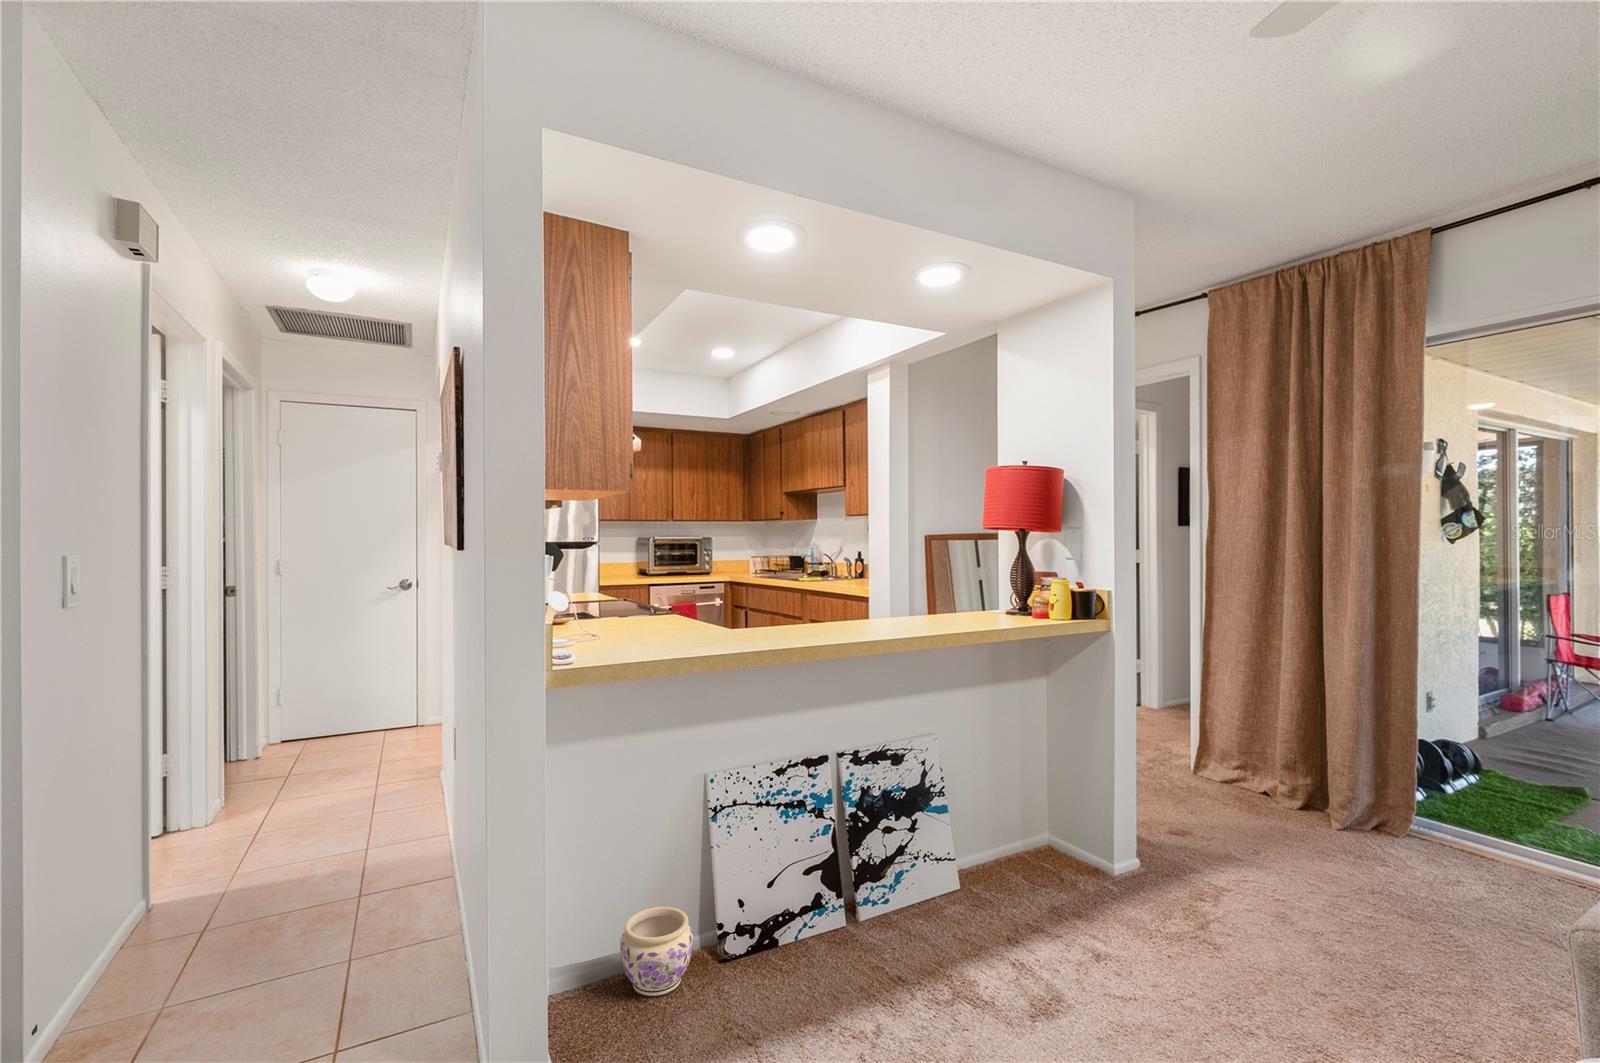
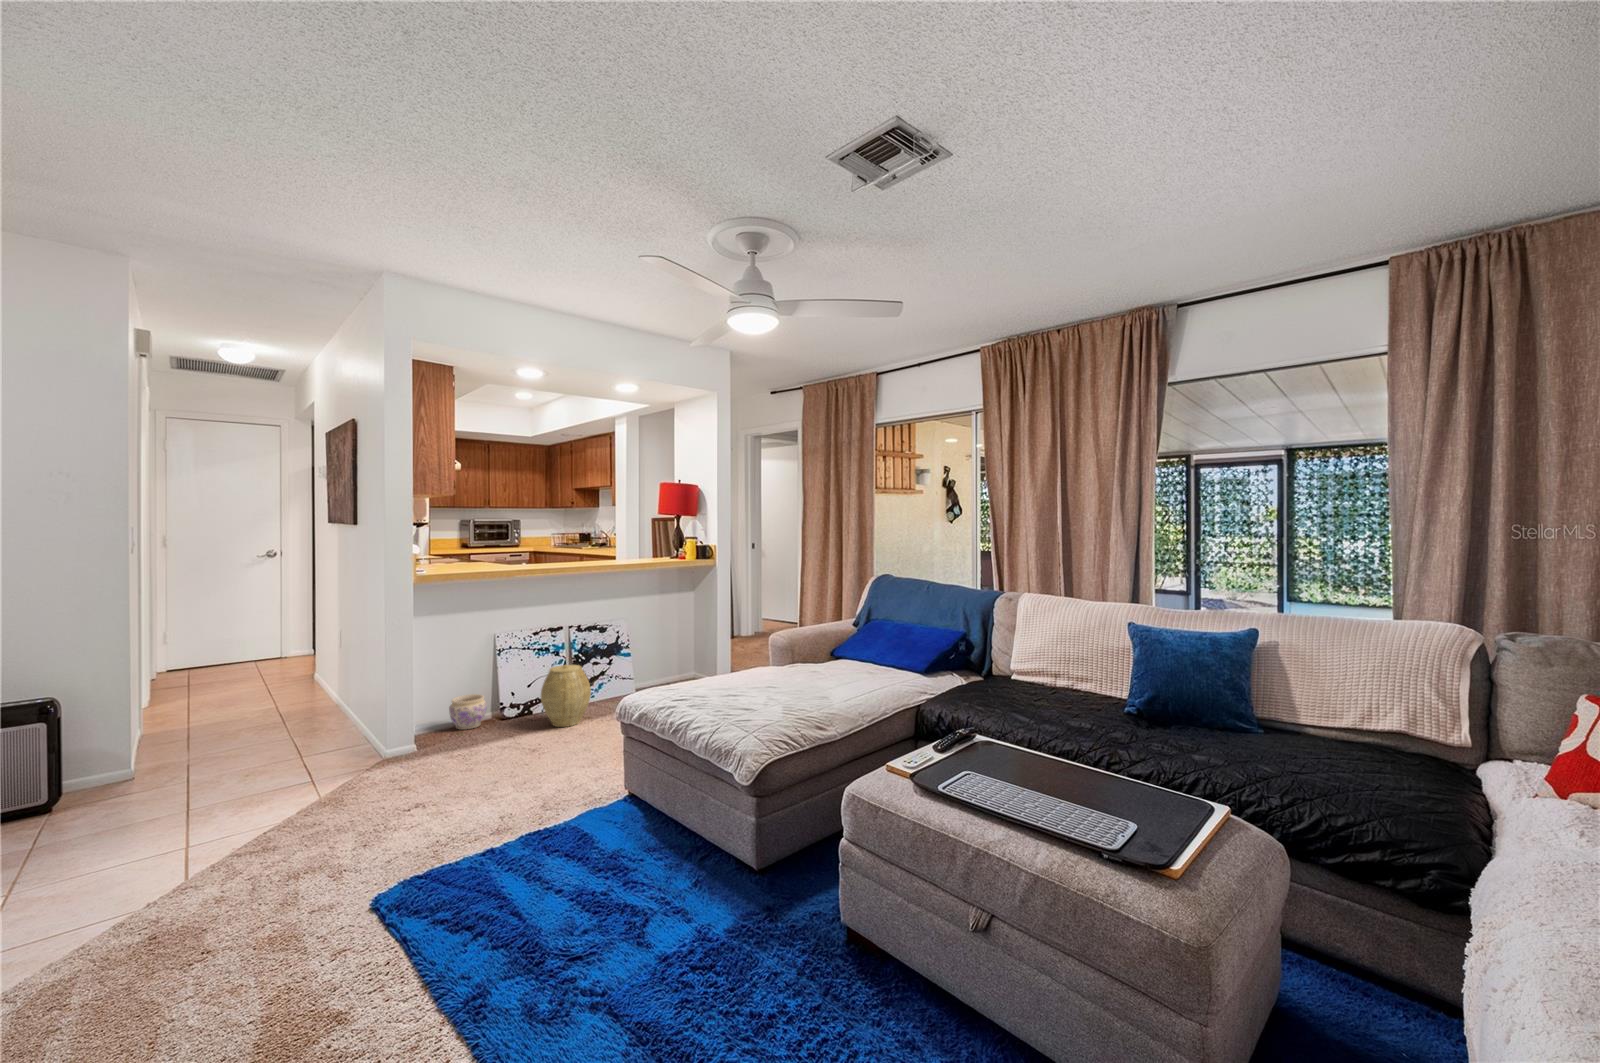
woven basket: none [806,862,914,1021] -> present [541,665,591,727]

